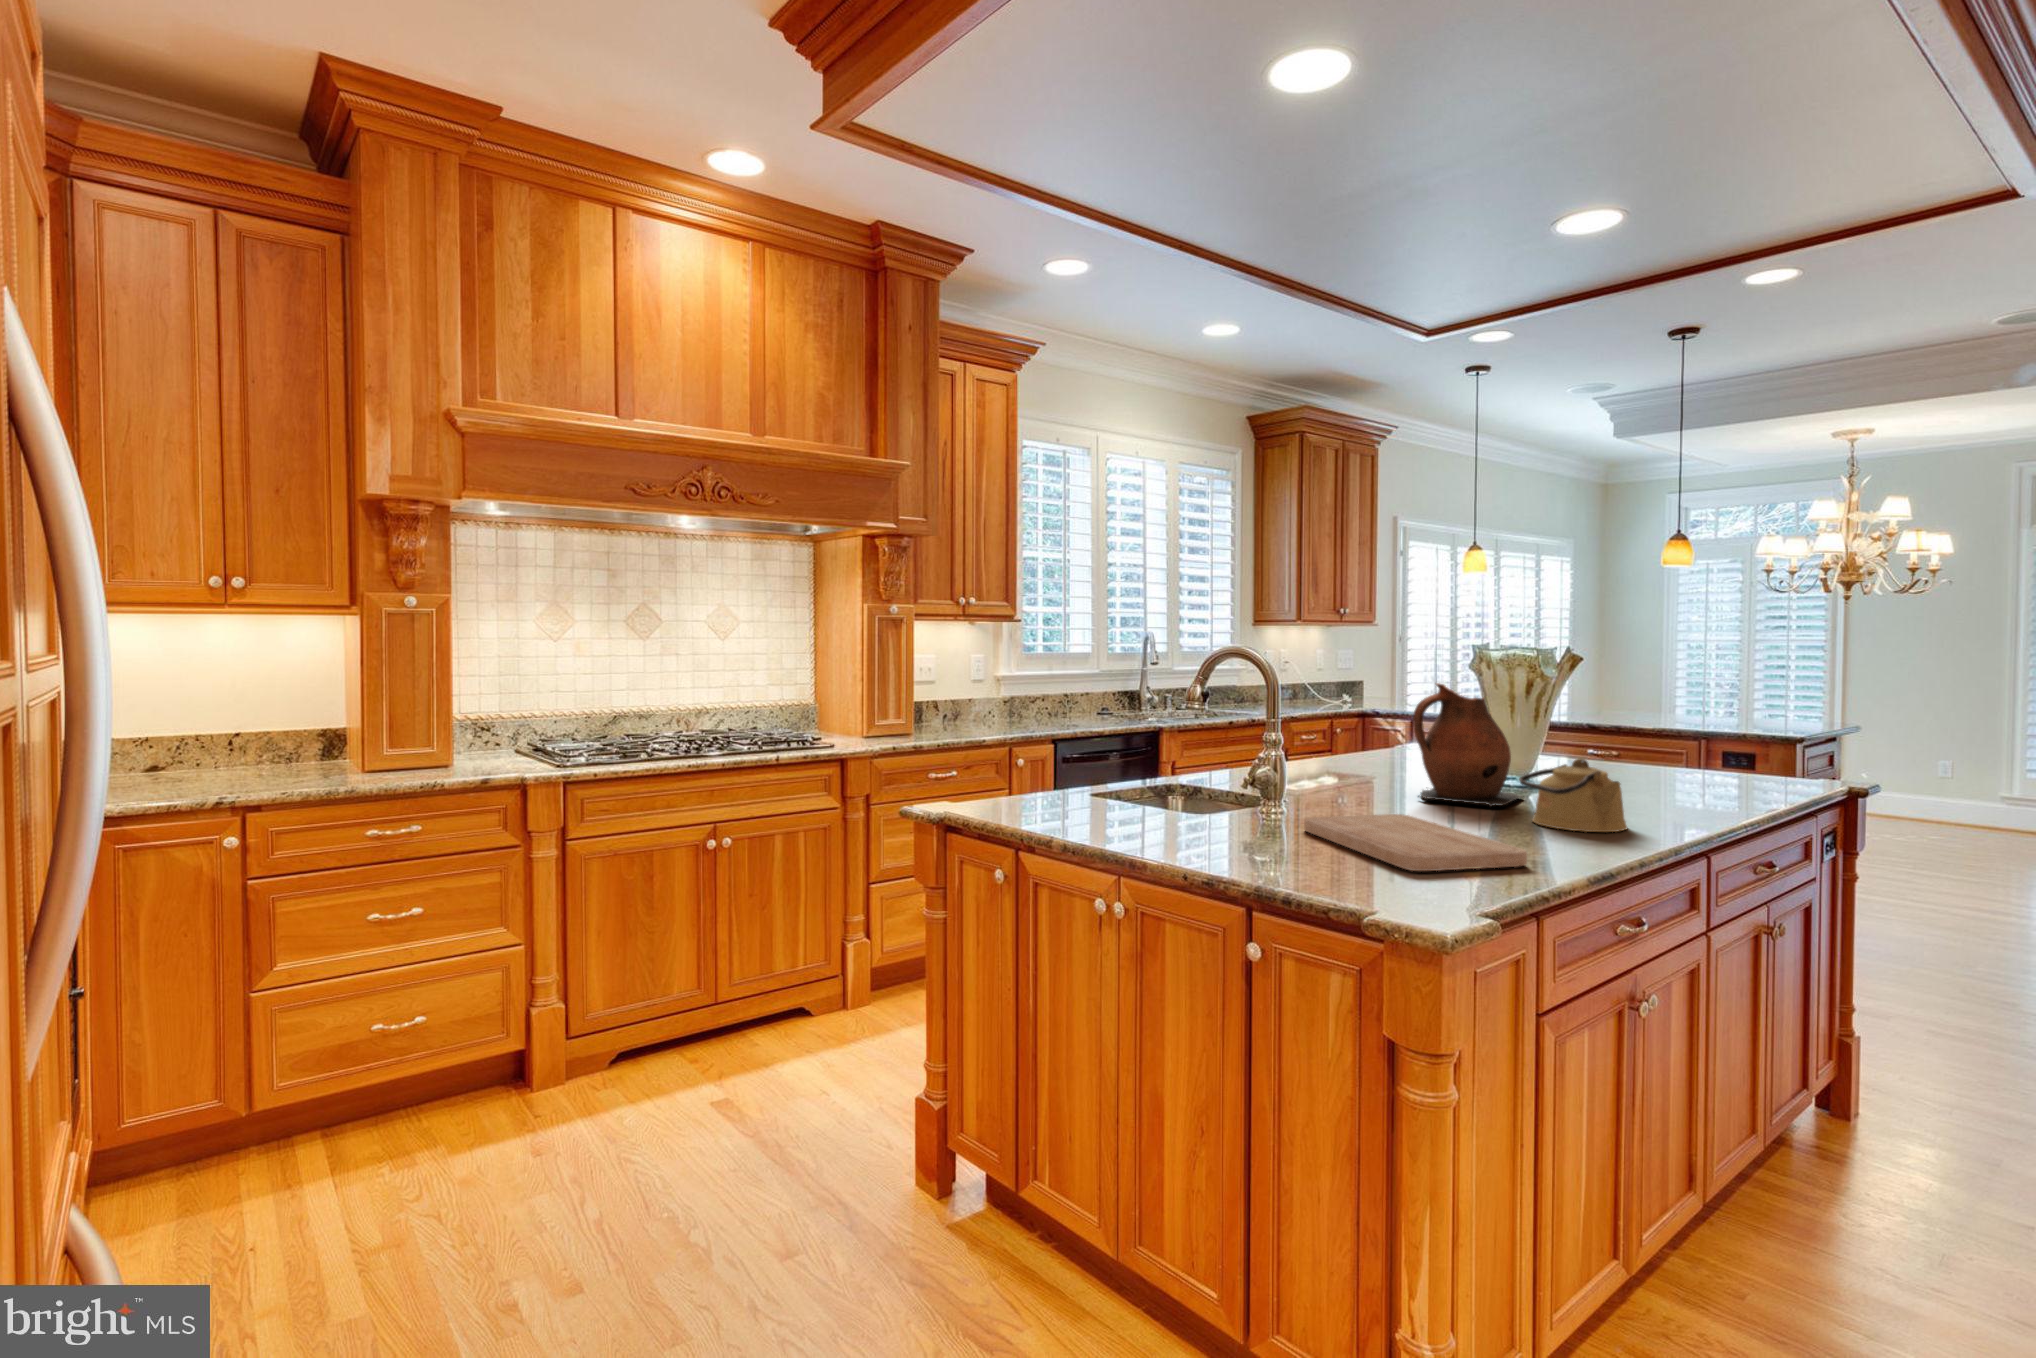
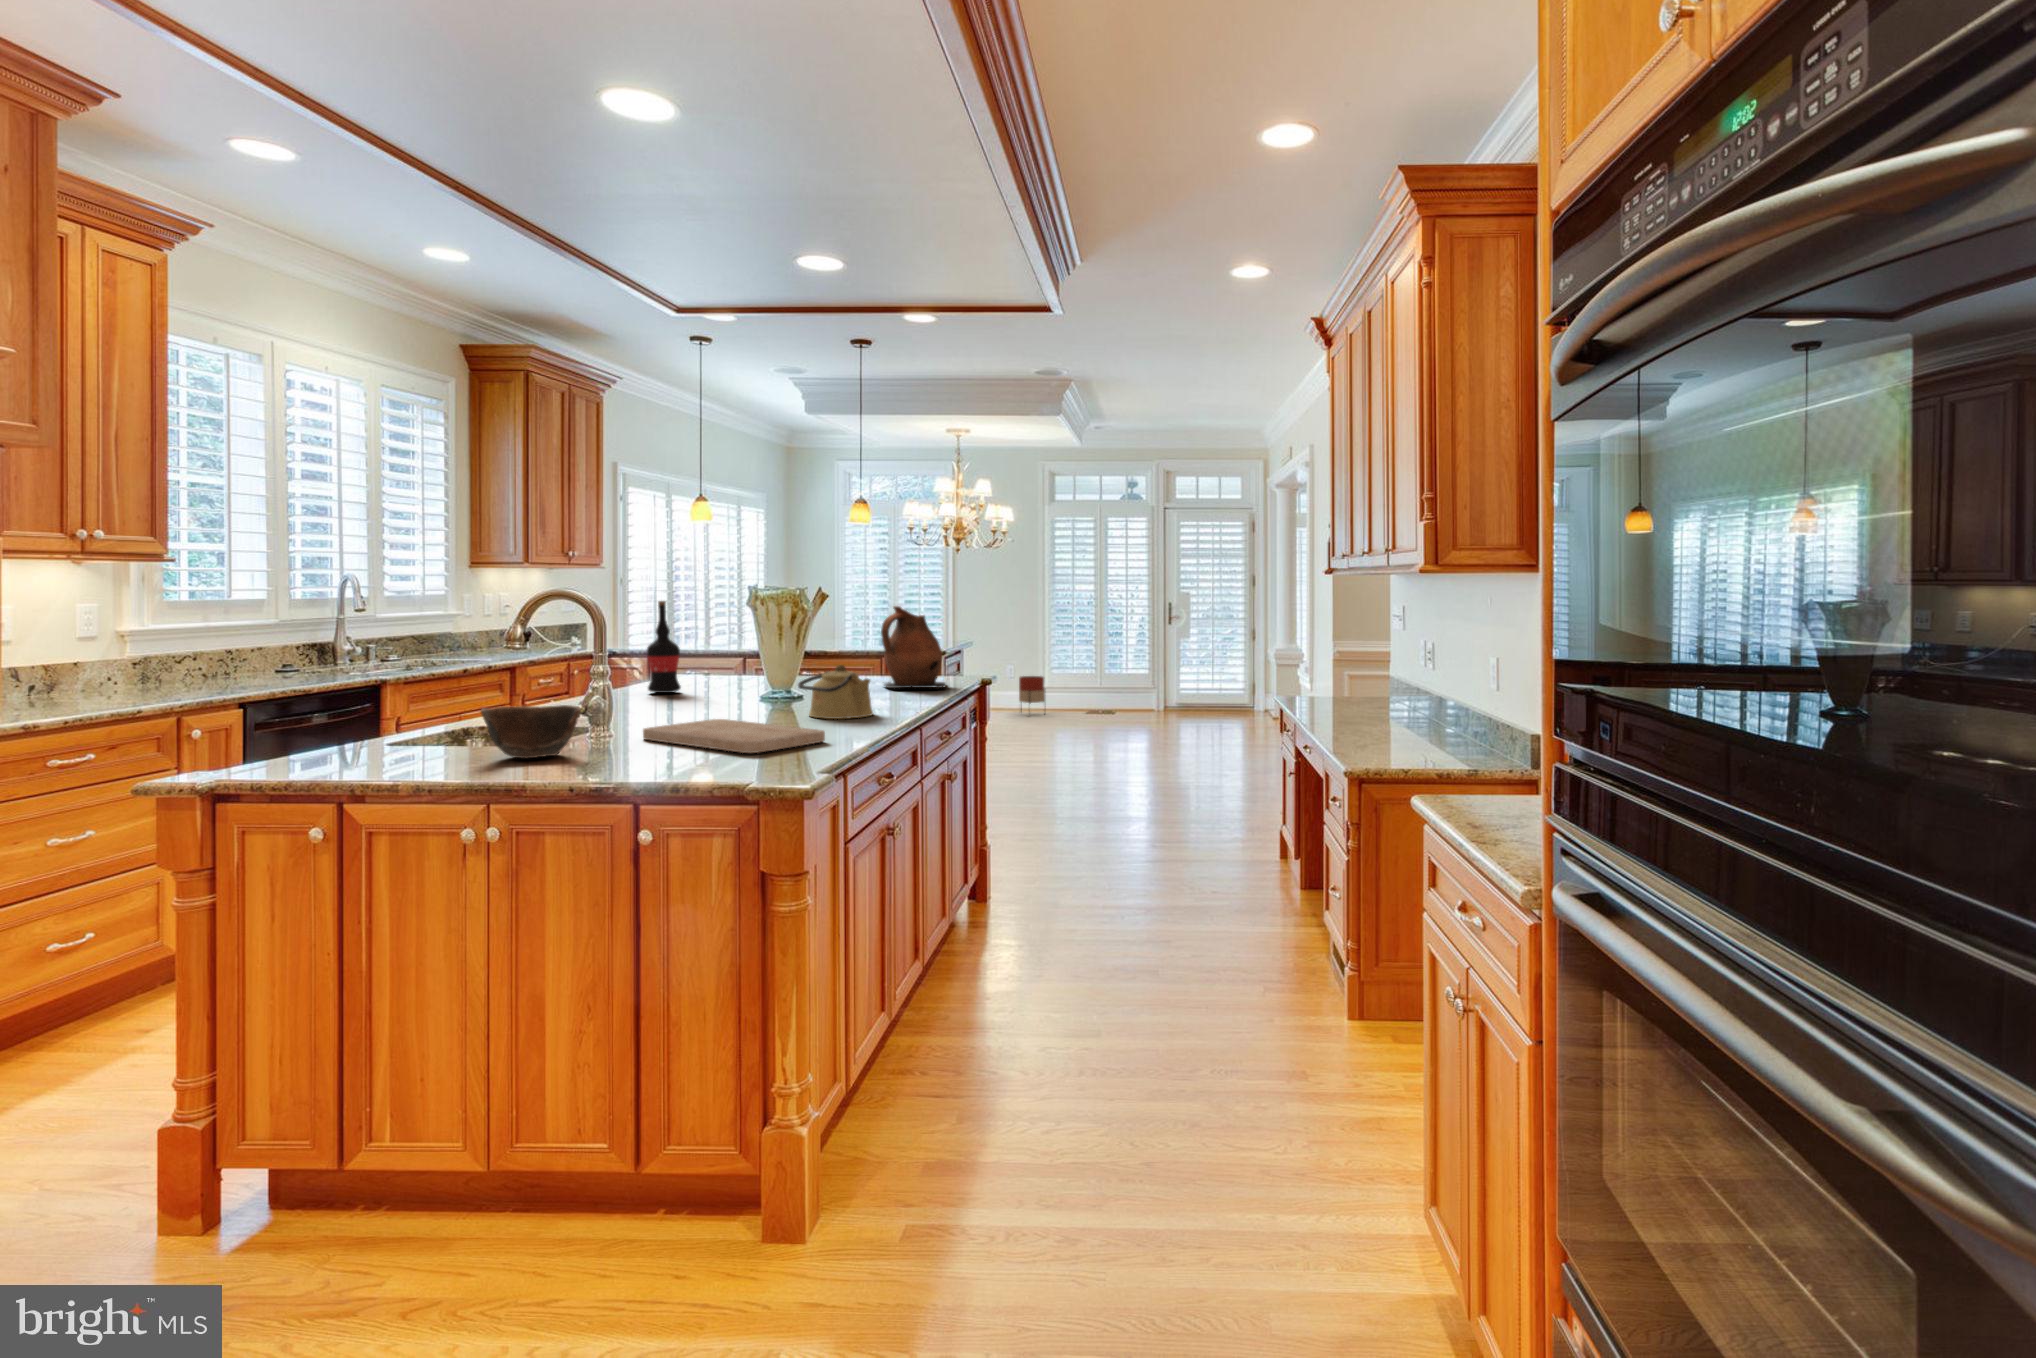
wine bottle: none [1360,666,1399,770] -> present [647,601,681,693]
ceramic pitcher: present [1413,683,1523,807] -> present [881,606,946,688]
planter: none [1947,771,1996,828] -> present [1019,676,1045,704]
bowl: none [1125,780,1225,840] -> present [481,705,581,758]

